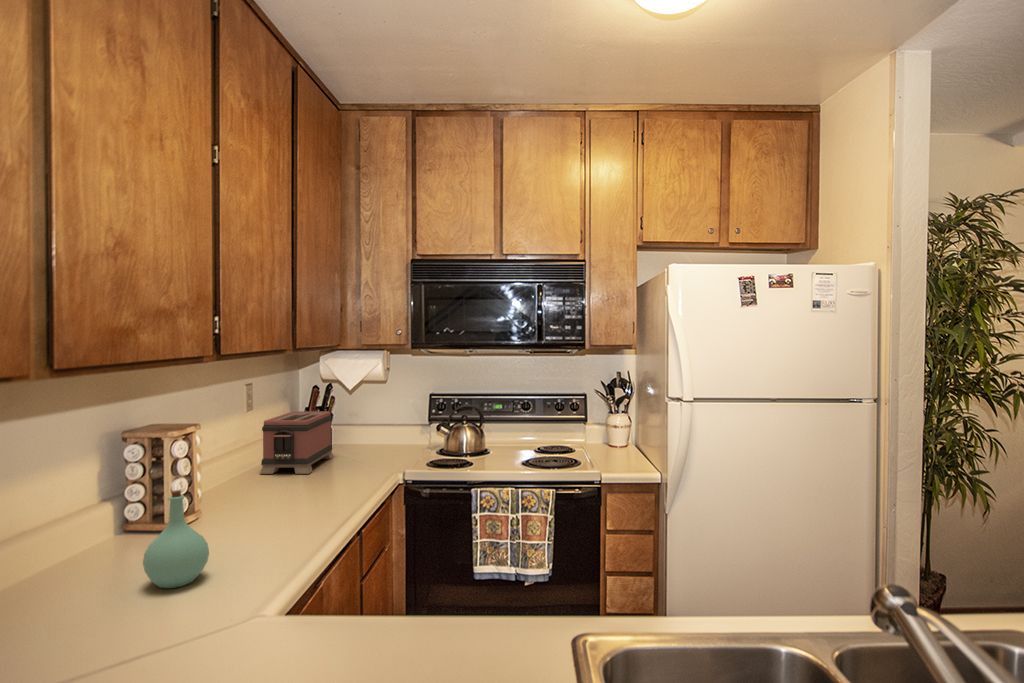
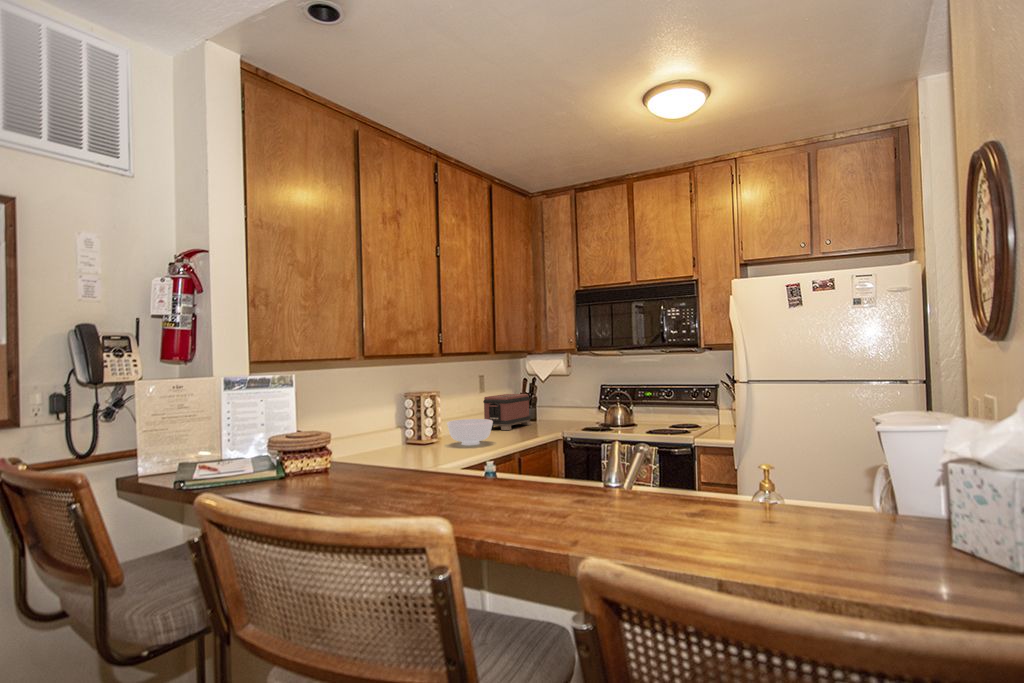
bowl: none [220,468,311,523] -> present [447,419,493,445]
bottle: present [143,490,209,588] -> none [404,415,431,459]

